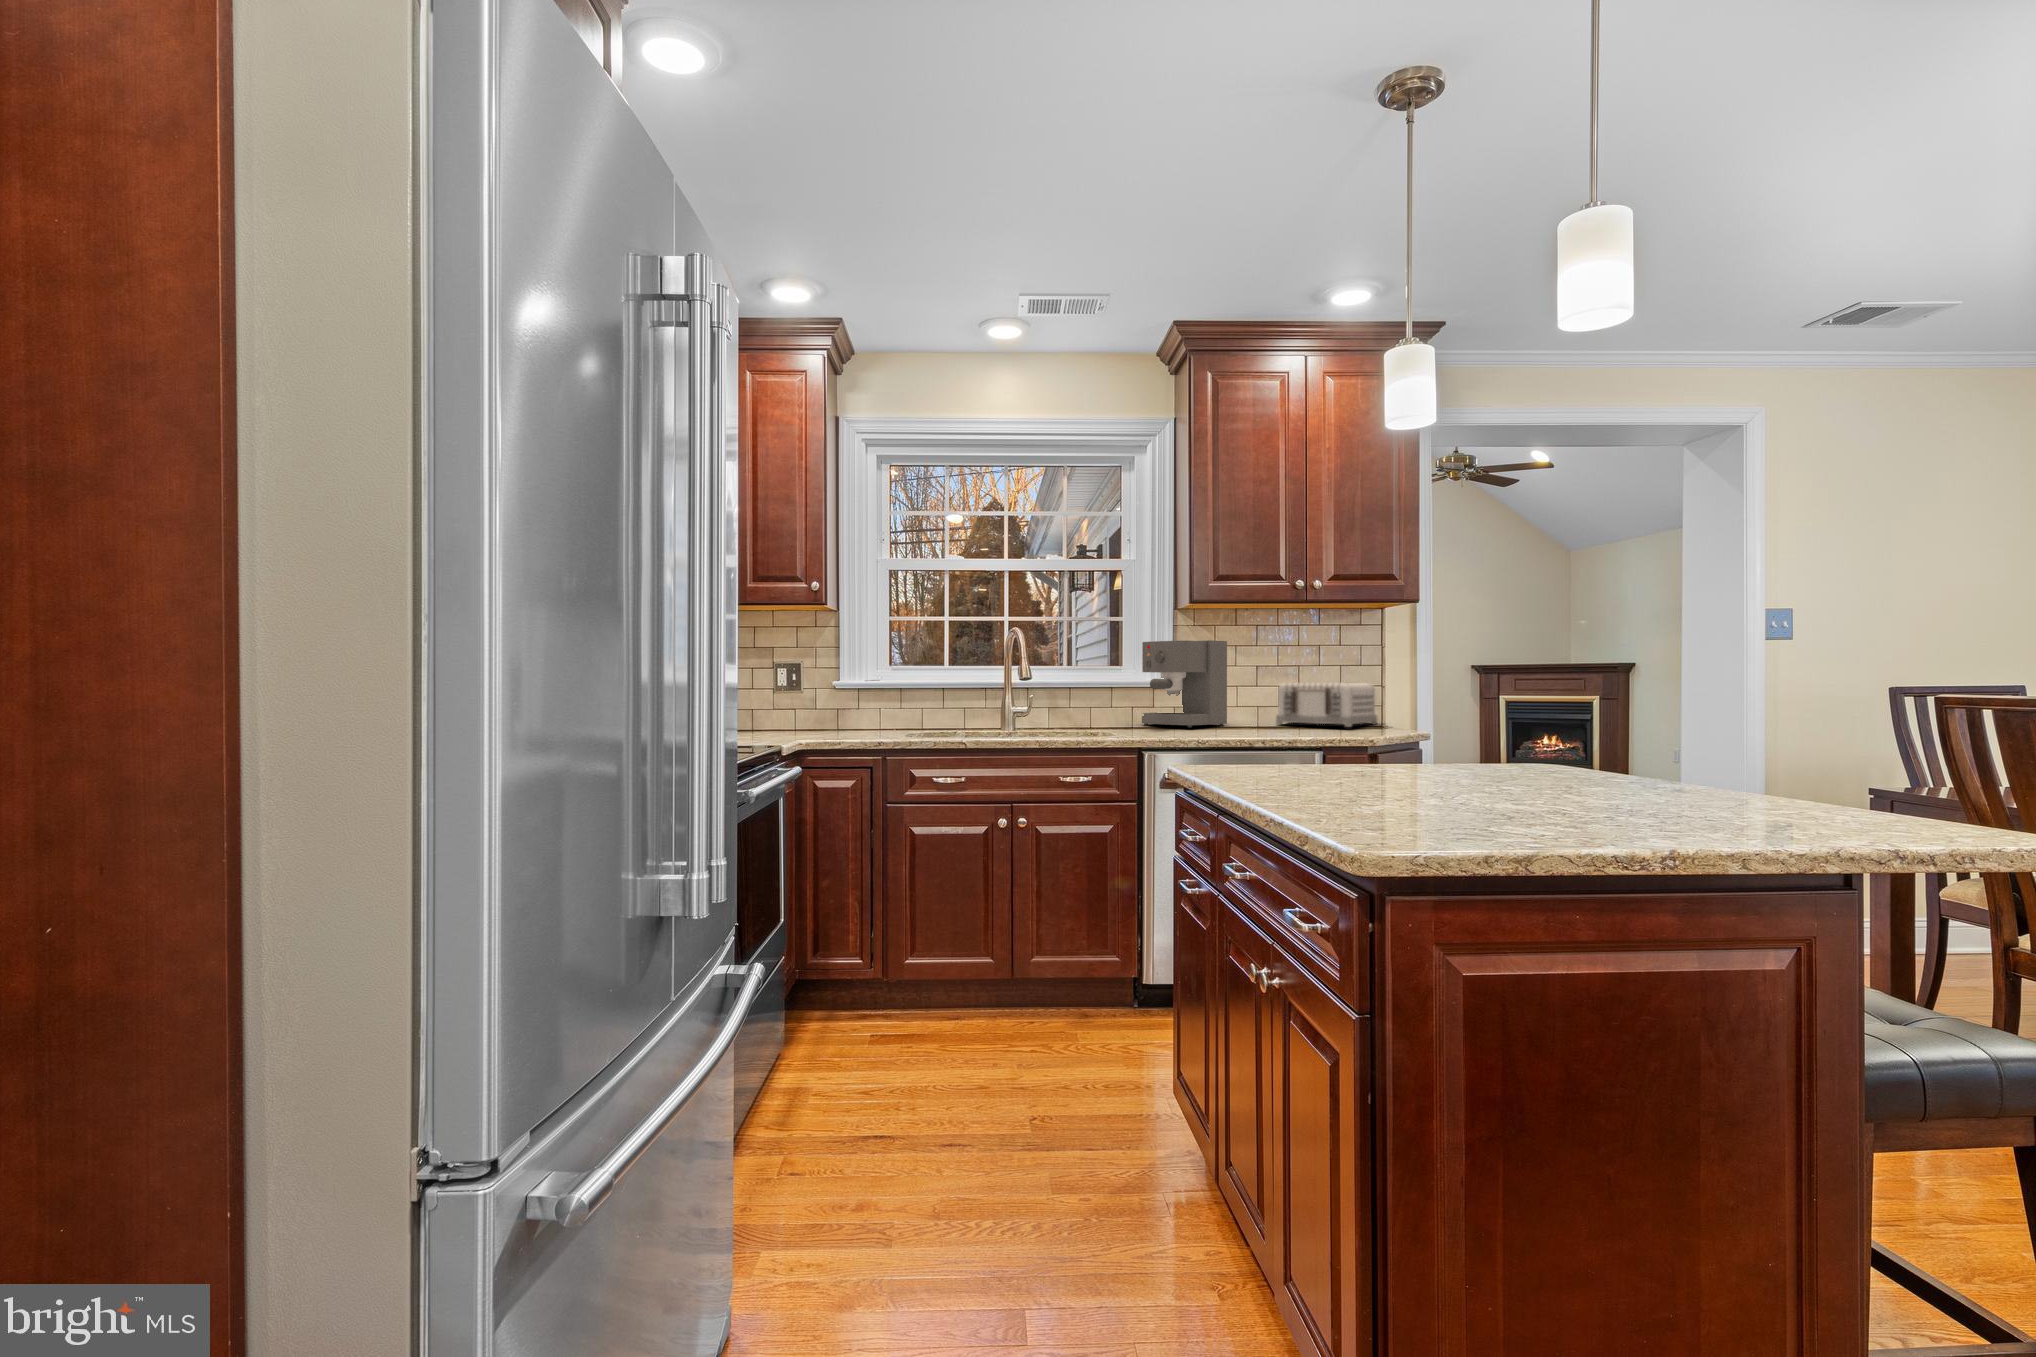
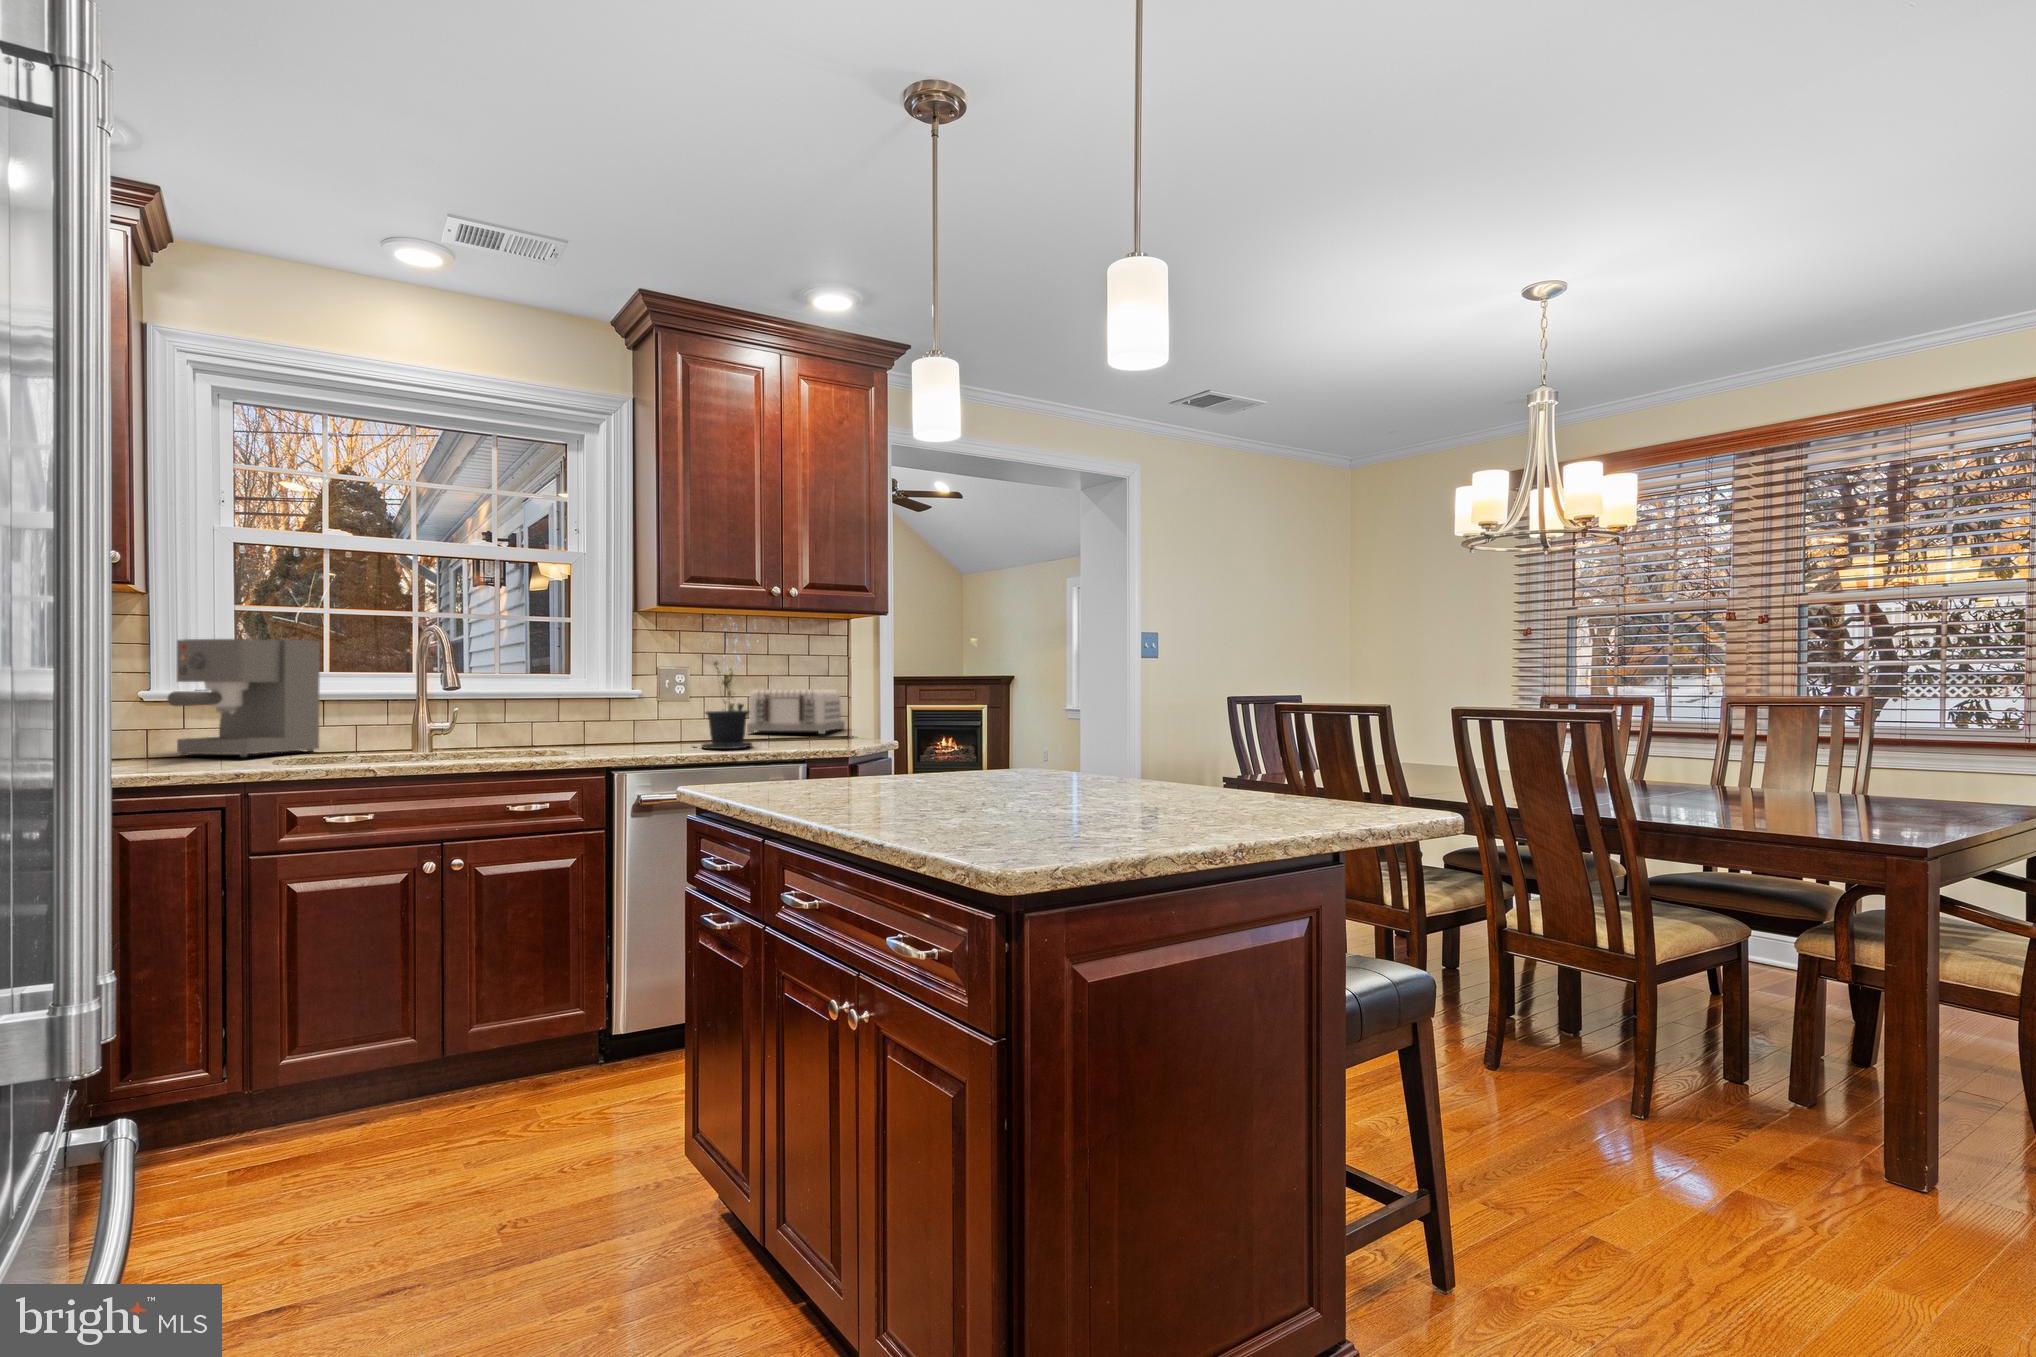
coffee maker: present [1142,640,1227,727] -> present [168,639,320,757]
potted plant: none [1217,655,1274,738] -> present [701,661,752,749]

